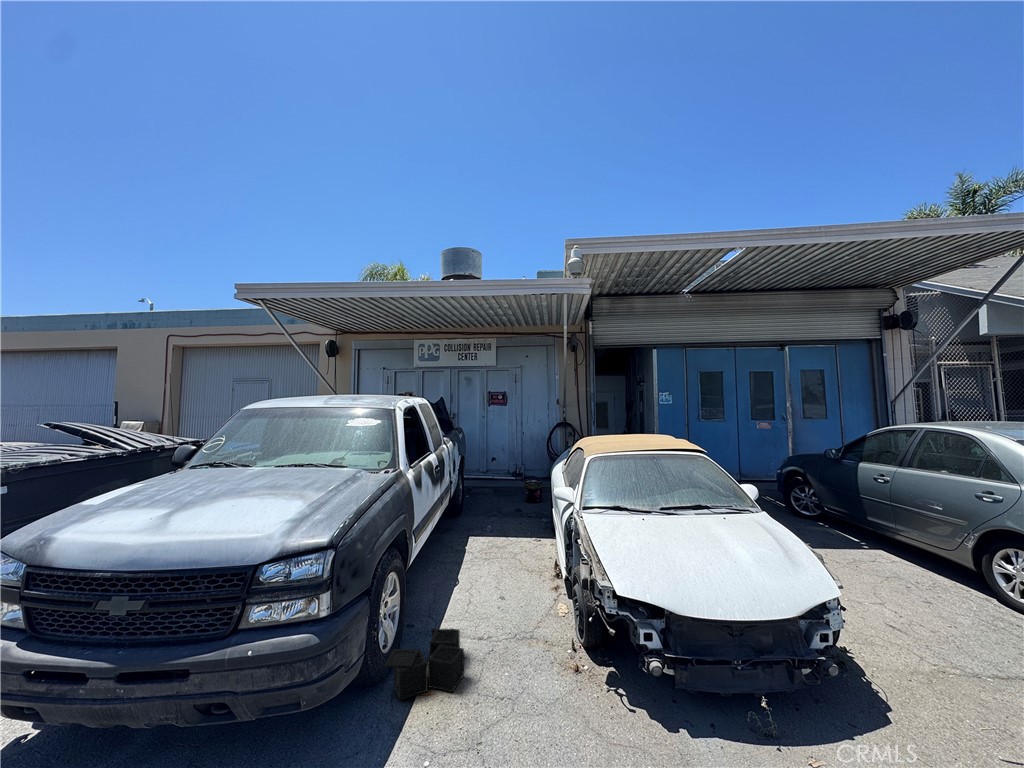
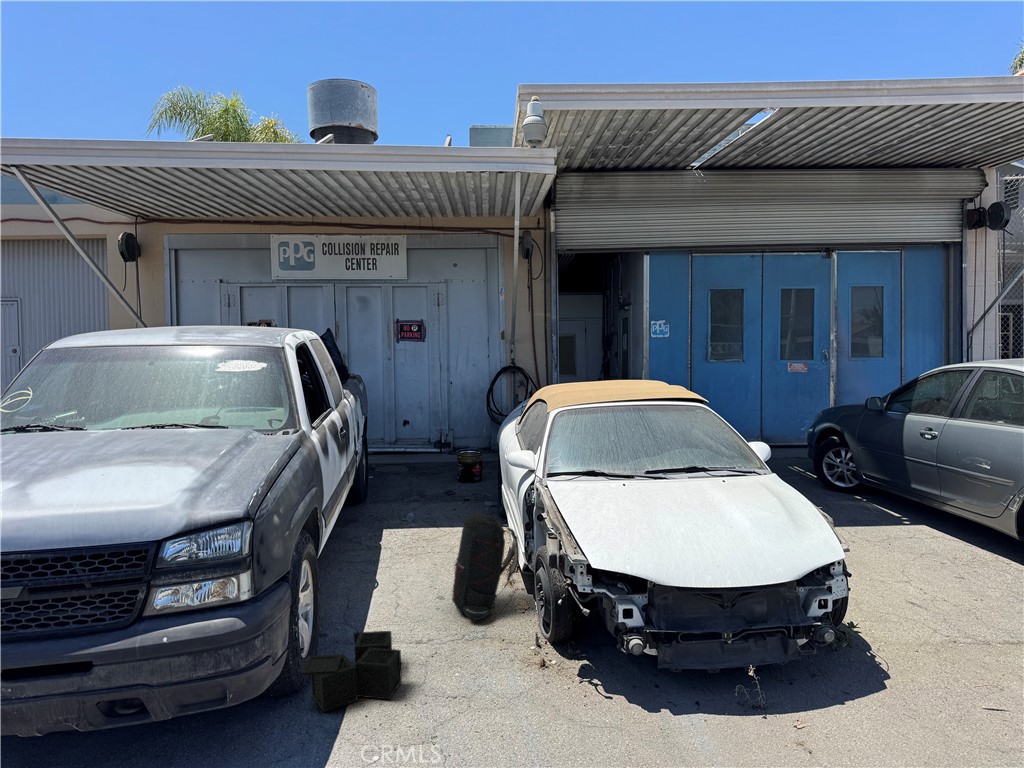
backpack: none [510,535,561,620] -> present [452,514,519,620]

